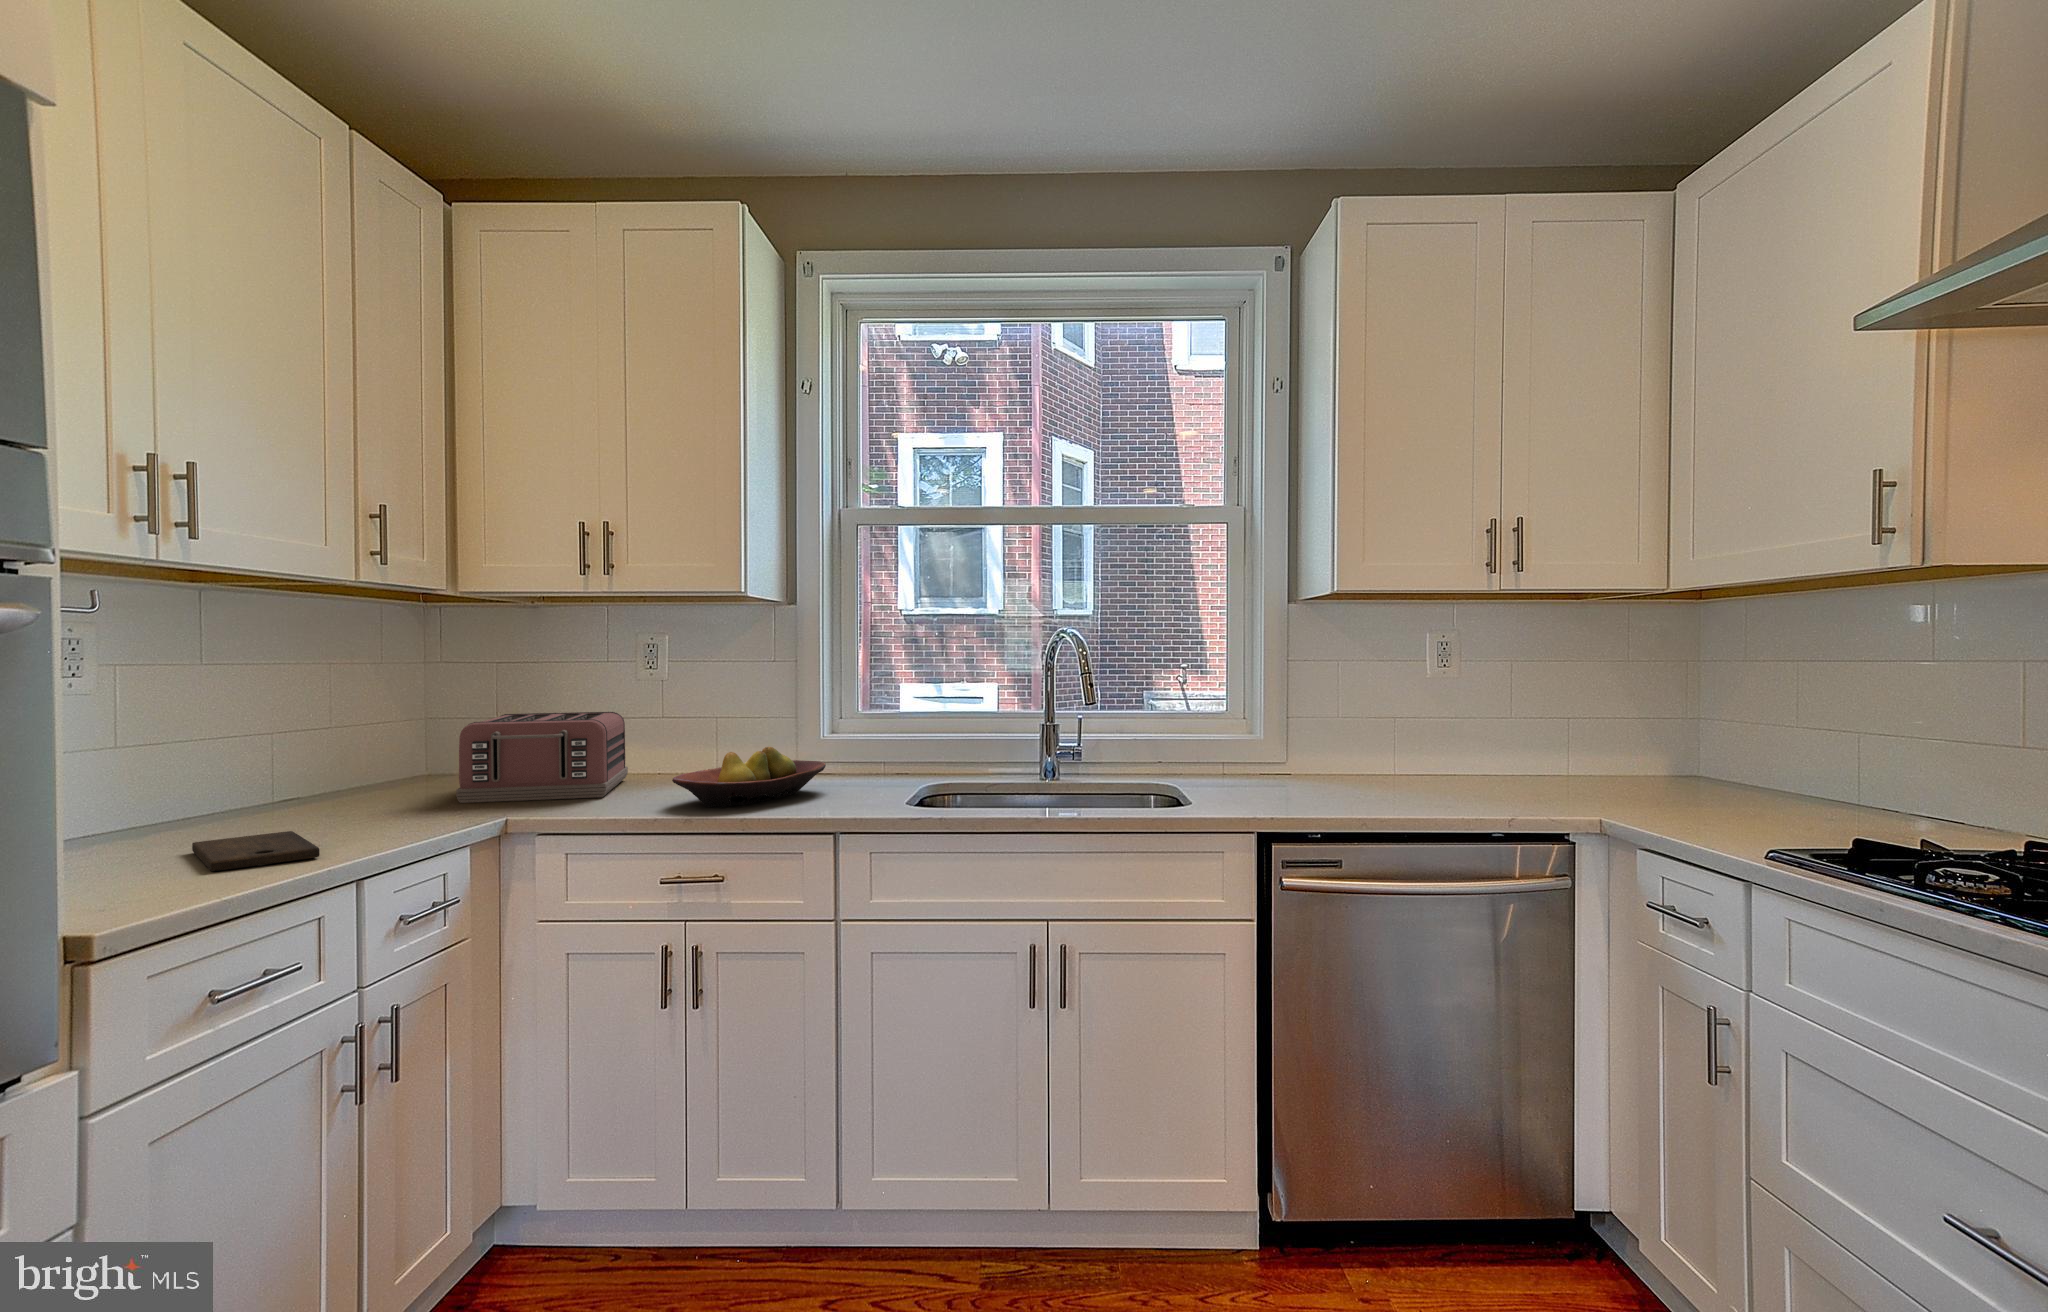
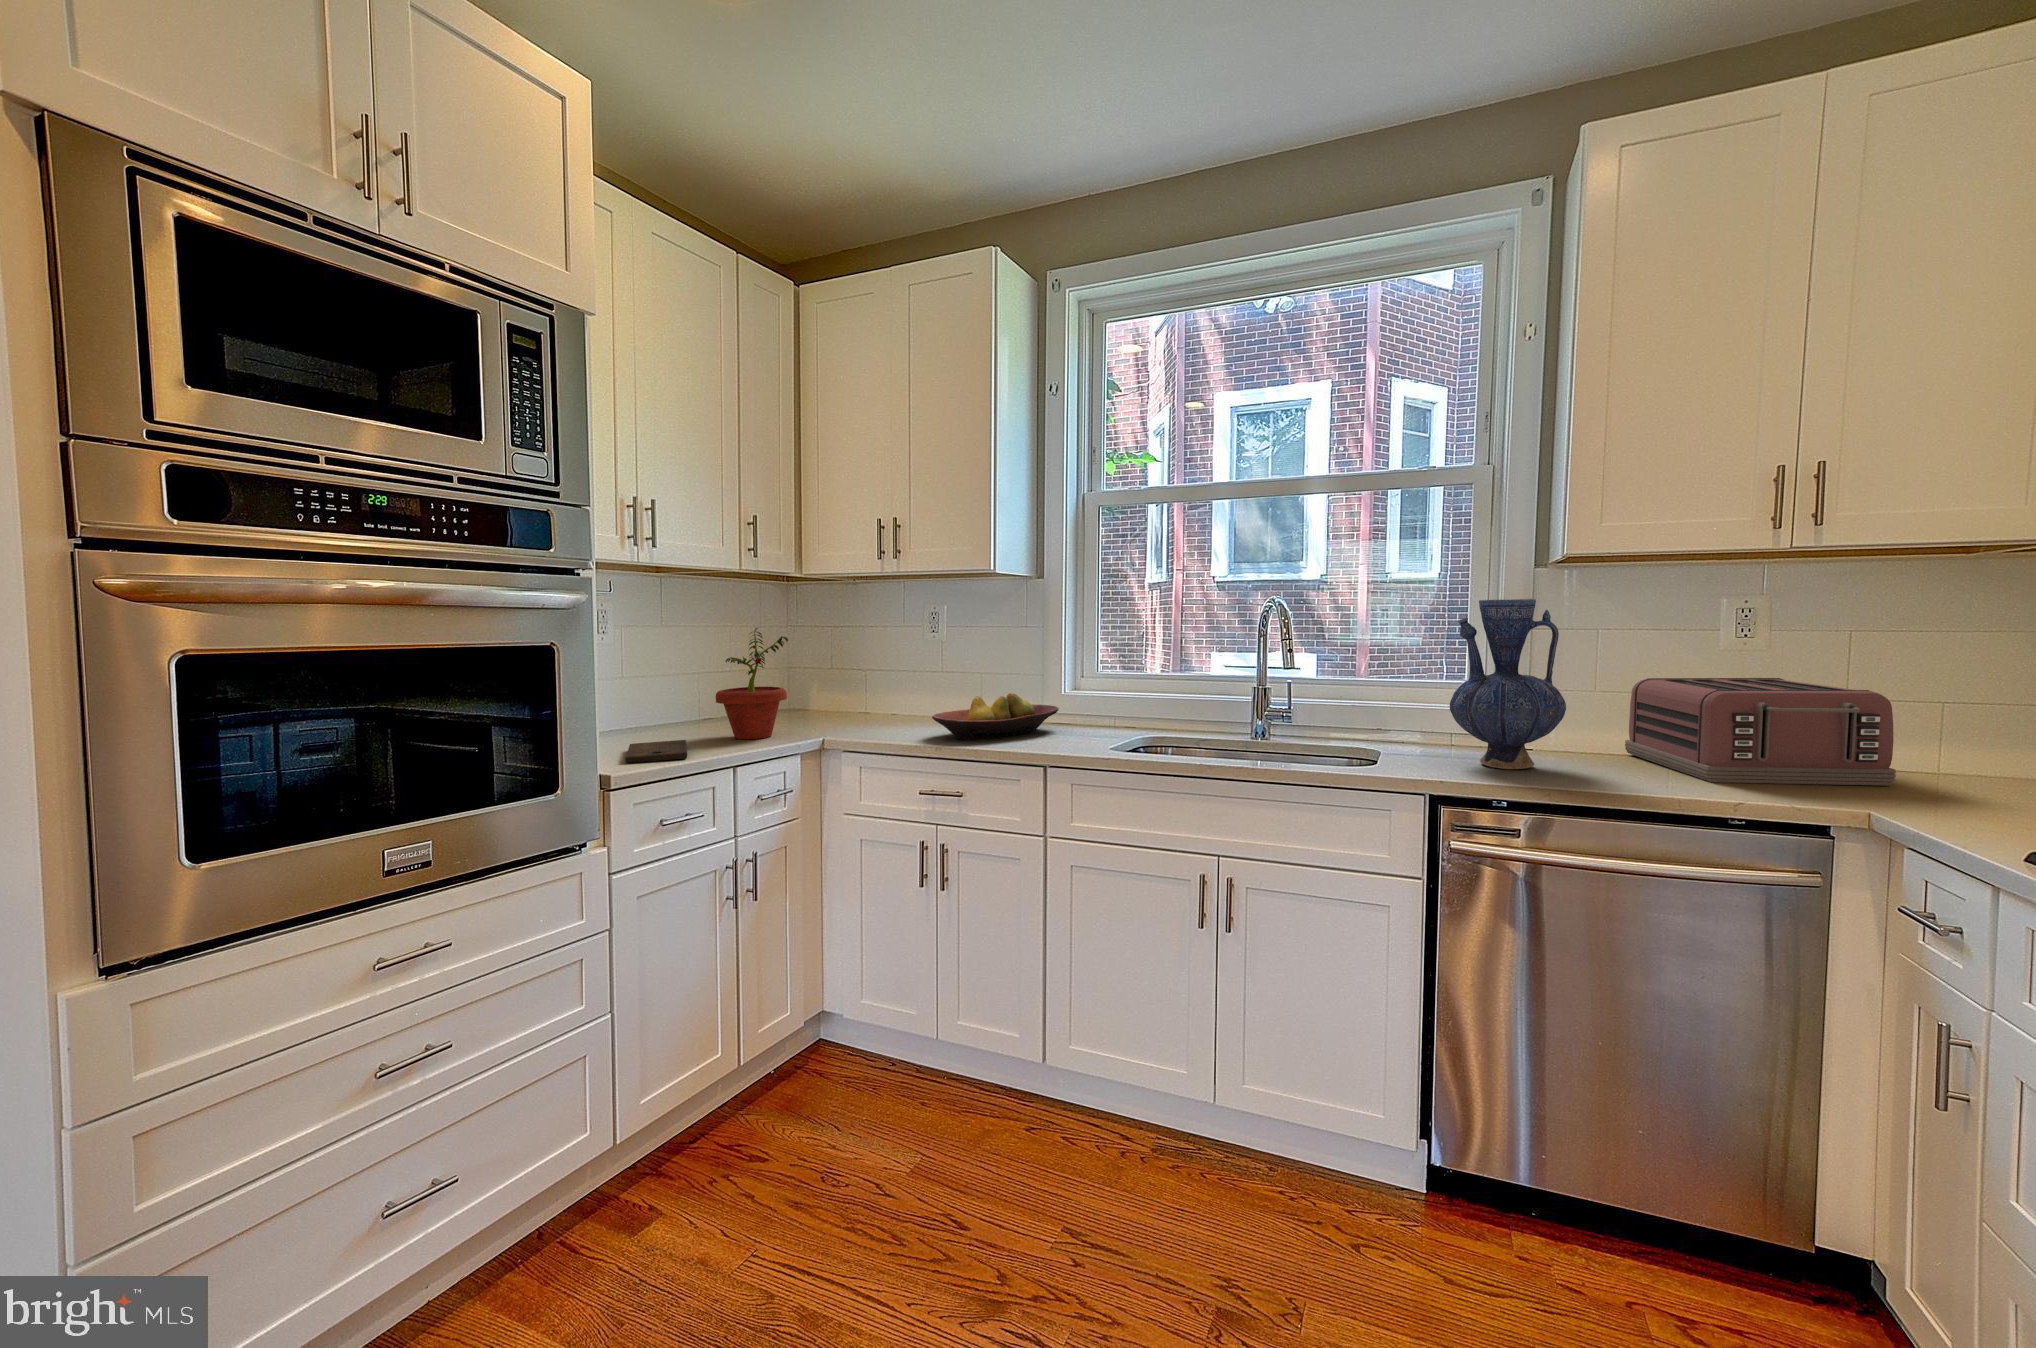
vase: none [1262,637,1364,803] -> present [1450,599,1566,769]
potted plant: none [332,664,456,825] -> present [716,628,788,739]
toaster: present [456,712,628,803] -> present [1625,678,1896,786]

